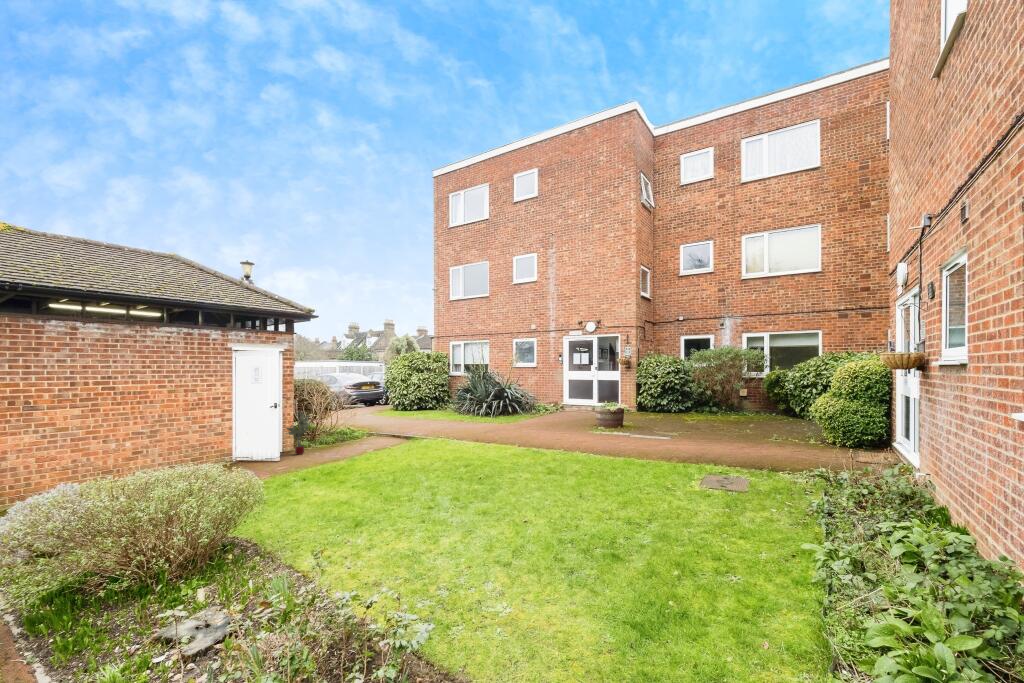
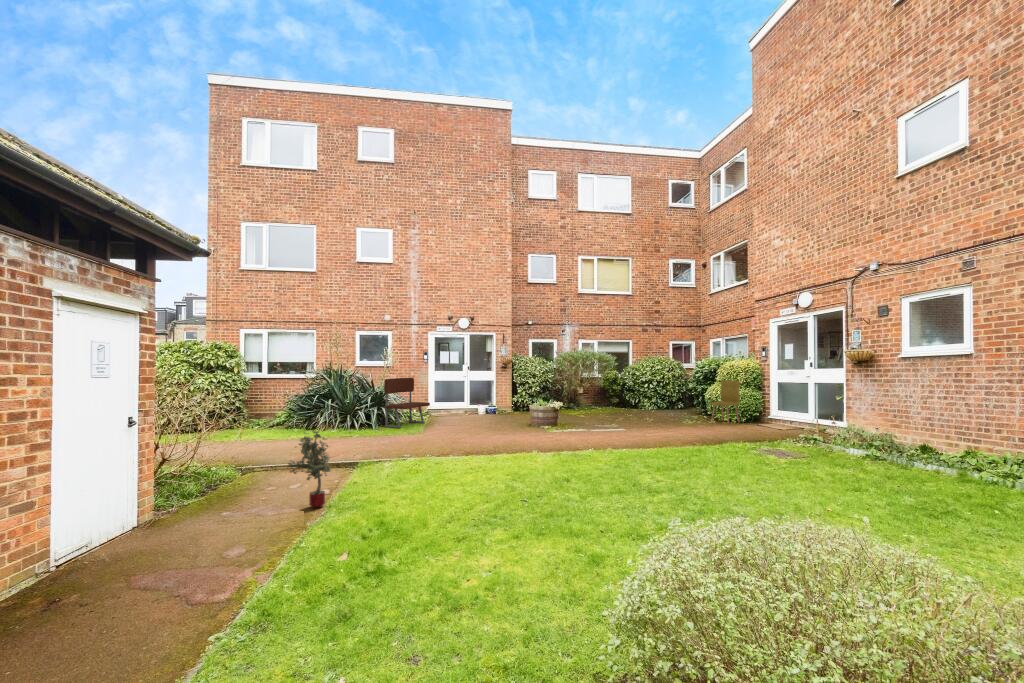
bench: none [493,377,531,417] -> present [384,378,430,428]
chair: none [789,389,835,449] -> present [710,380,740,424]

